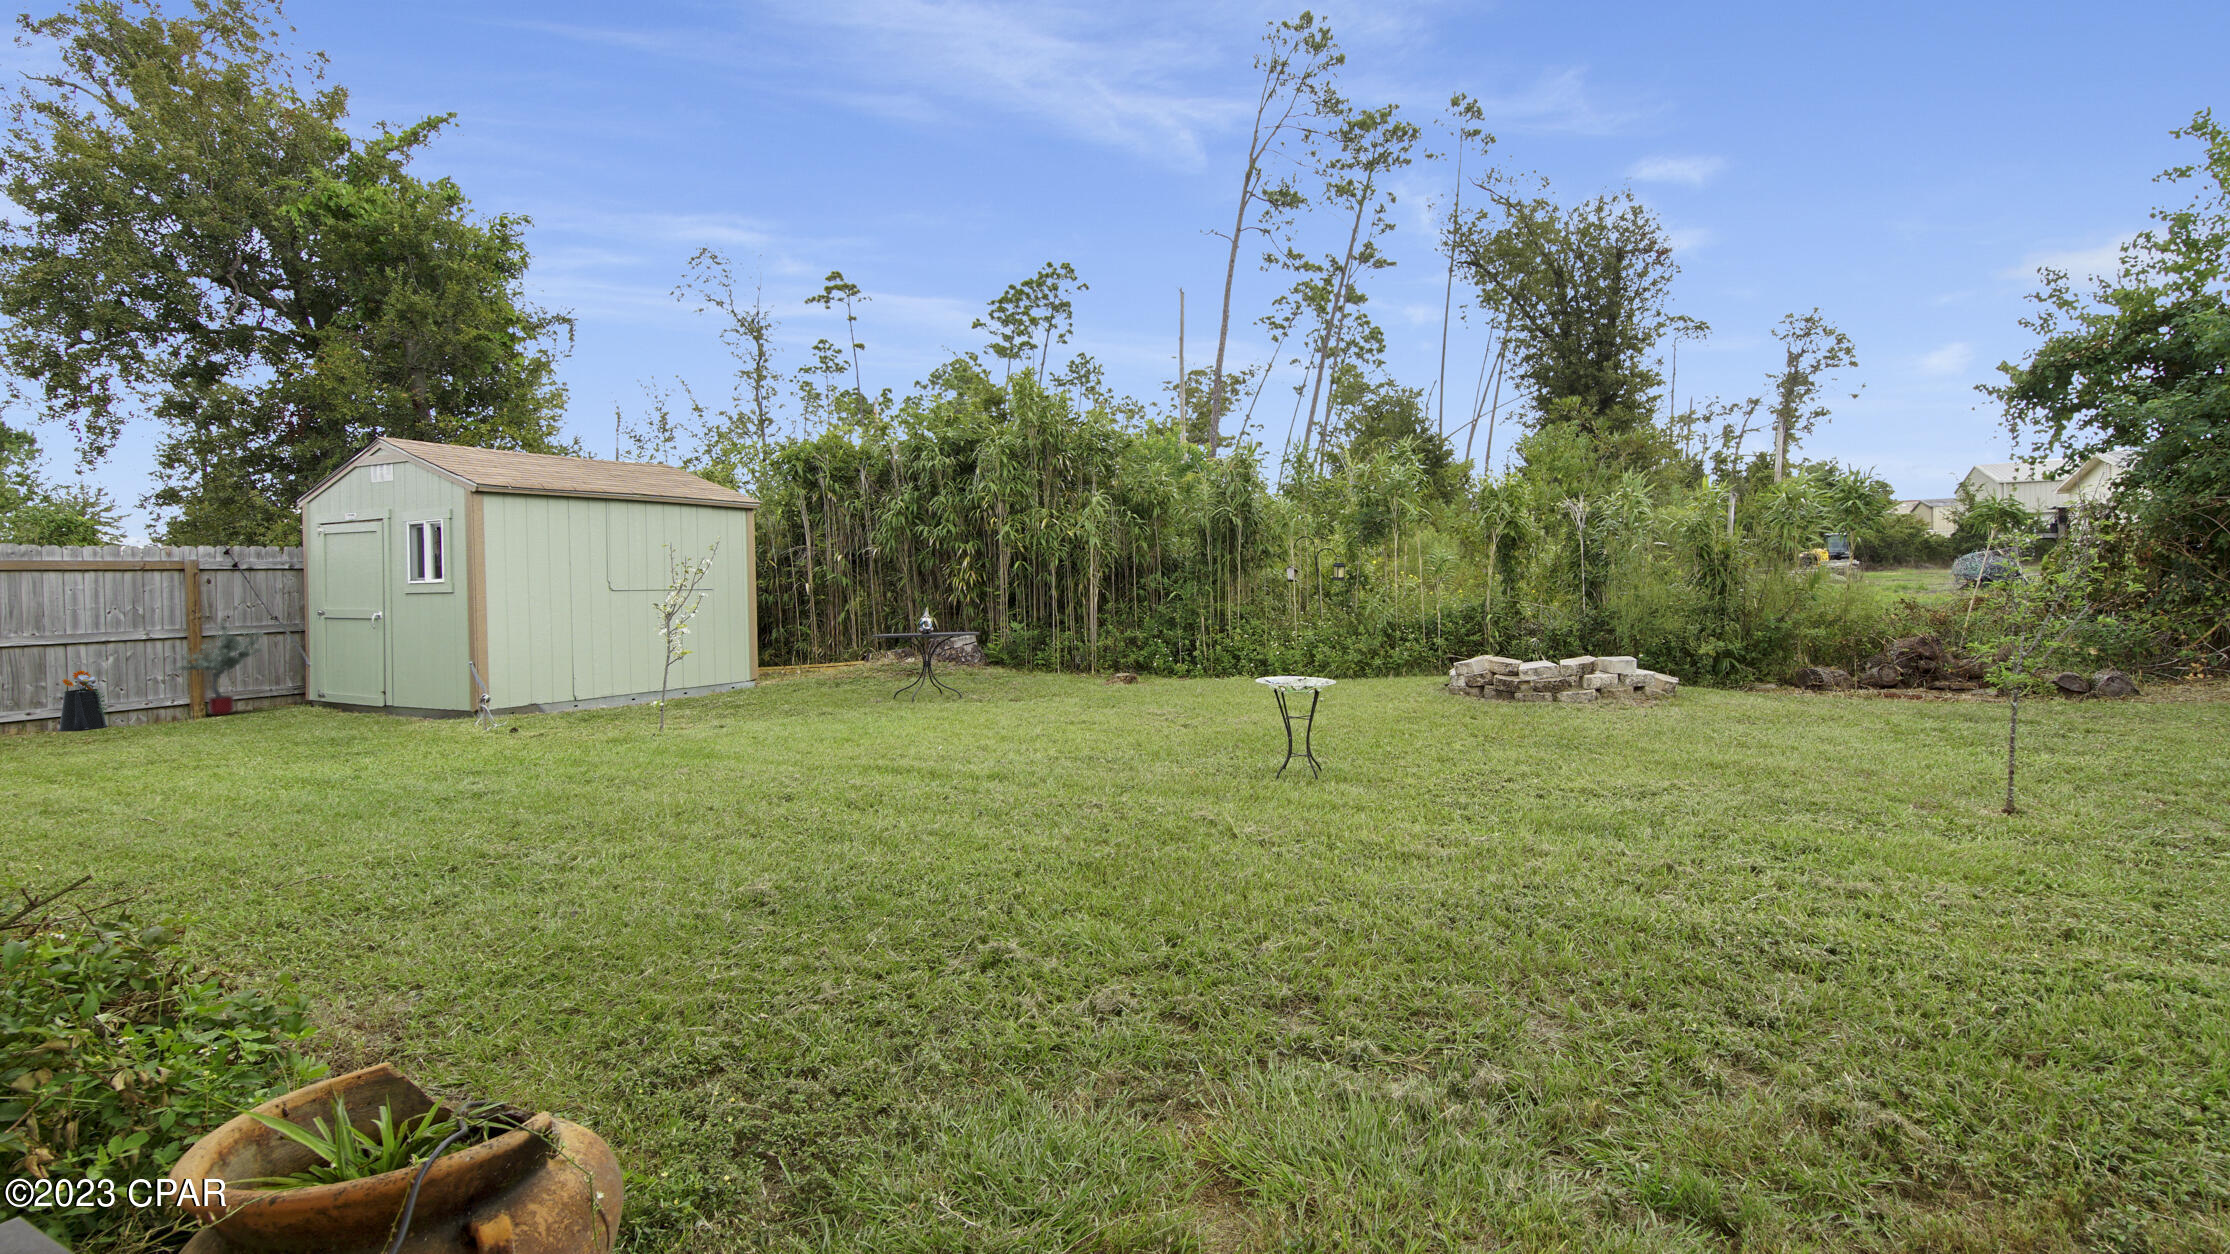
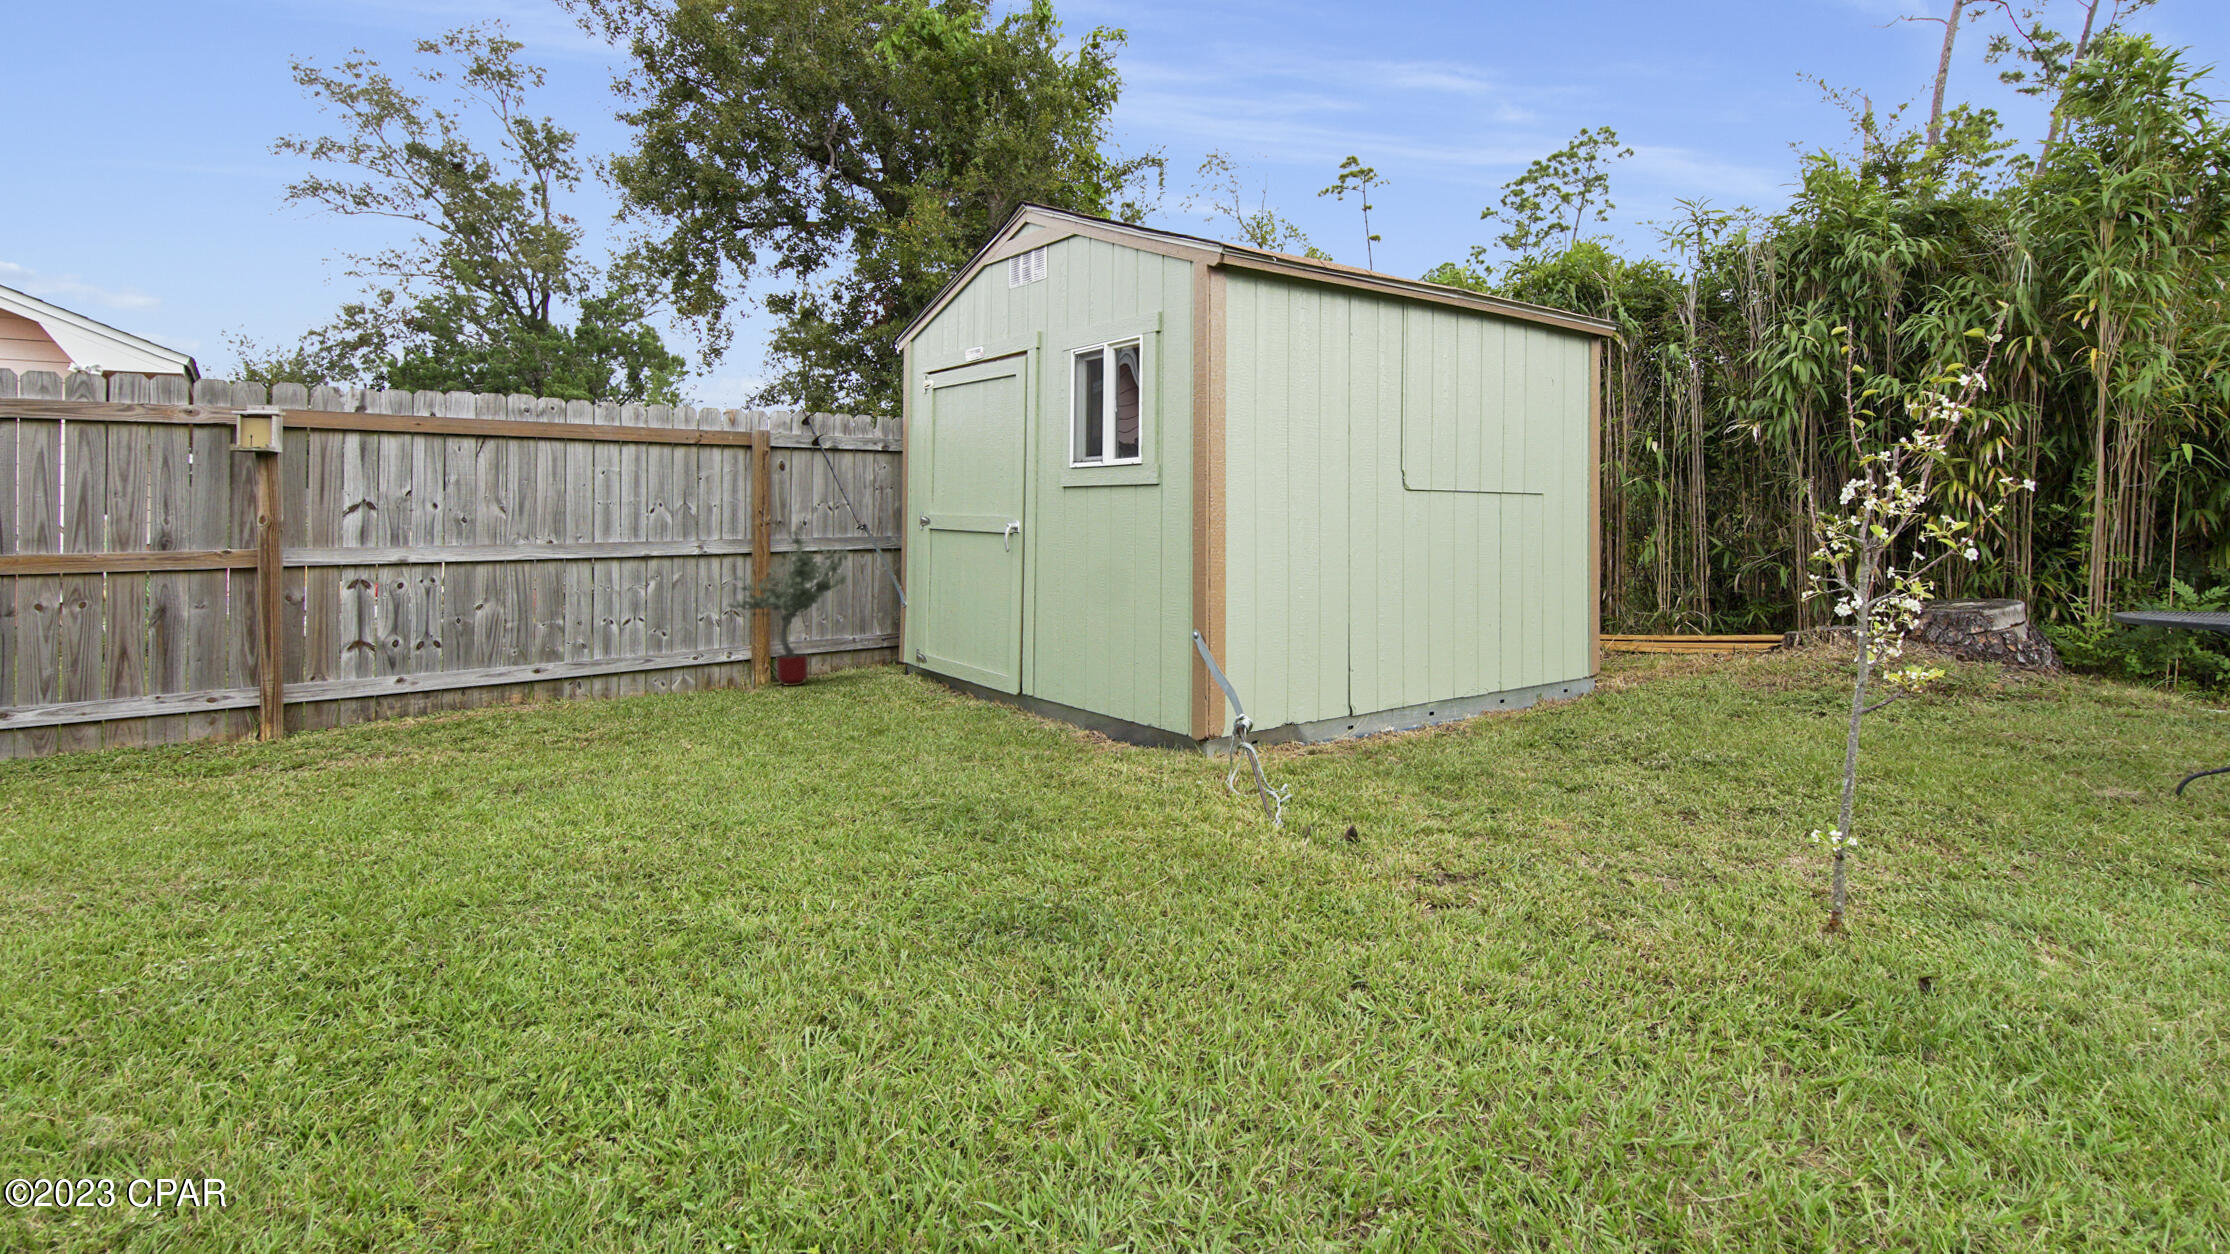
watering can: present [58,670,108,731] -> none [578,599,643,703]

